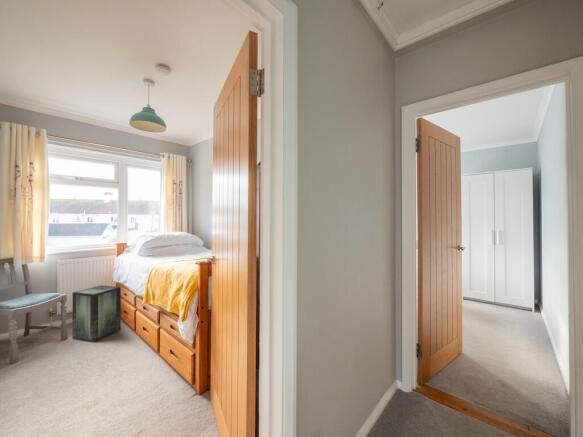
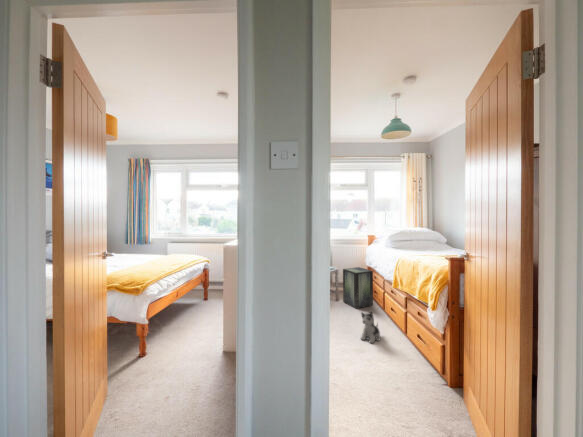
plush toy: none [93,342,125,386] -> present [361,312,381,343]

